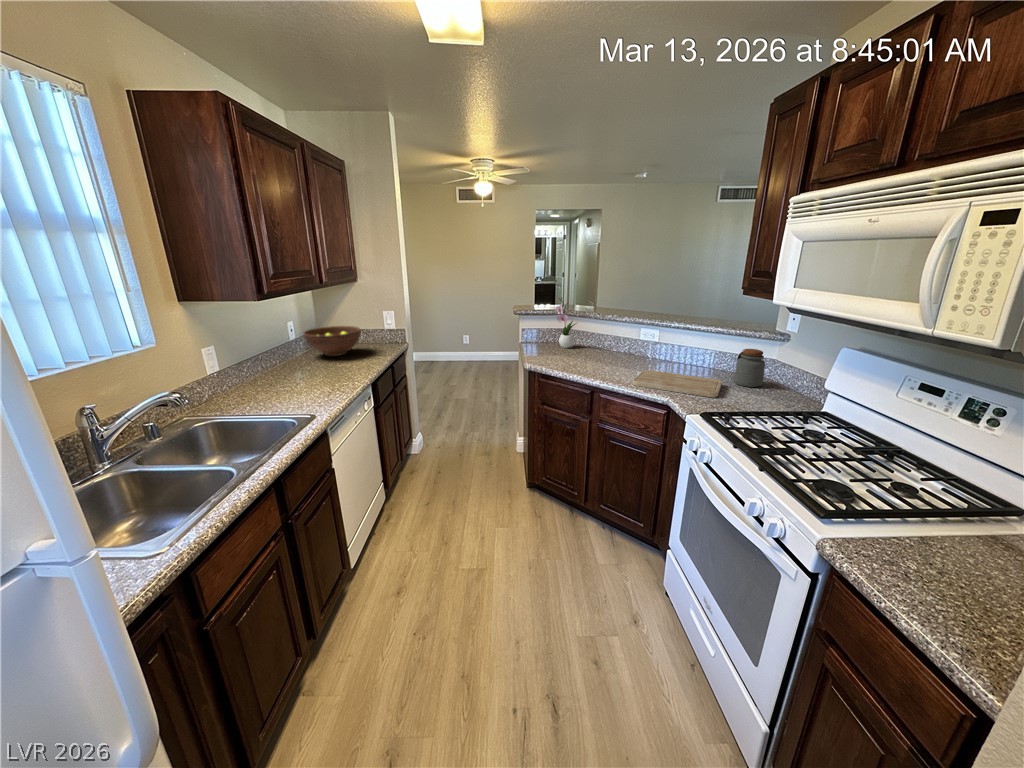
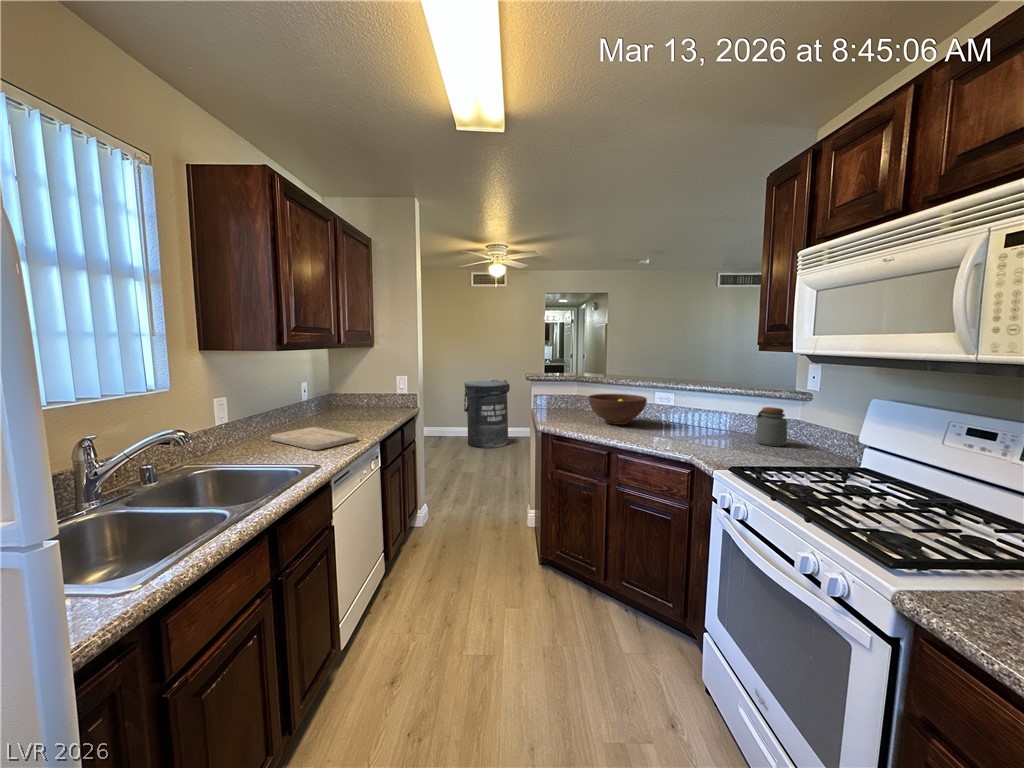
flower arrangement: present [556,298,575,348] -> none [567,364,590,413]
trash can: none [452,303,499,373] -> present [464,380,510,448]
fruit bowl: present [304,326,361,356] -> present [588,394,647,425]
cutting board: present [633,370,722,397] -> present [271,427,358,450]

